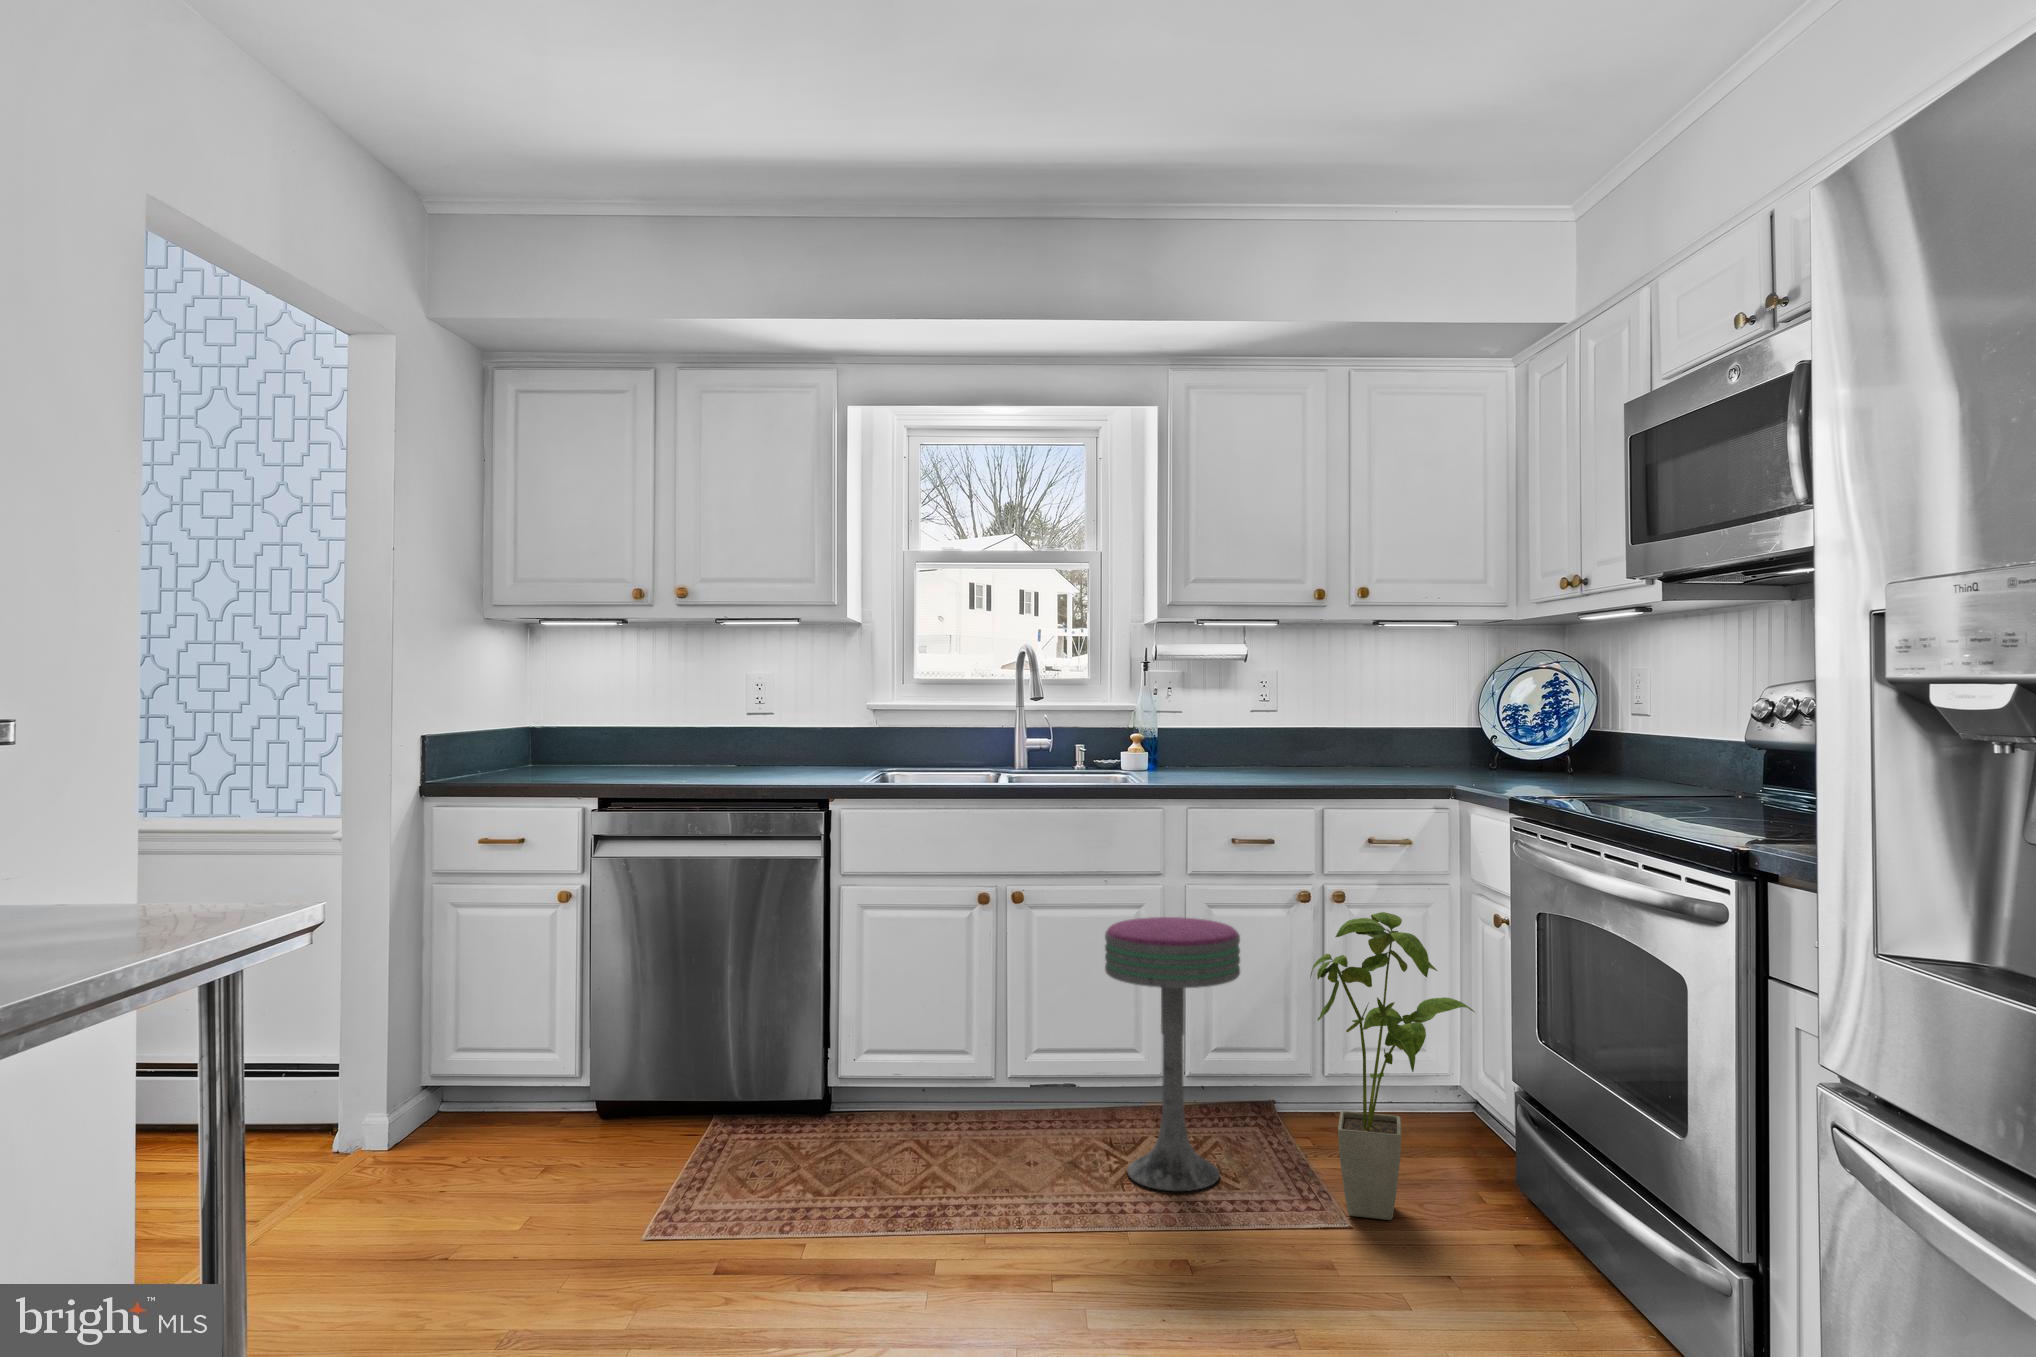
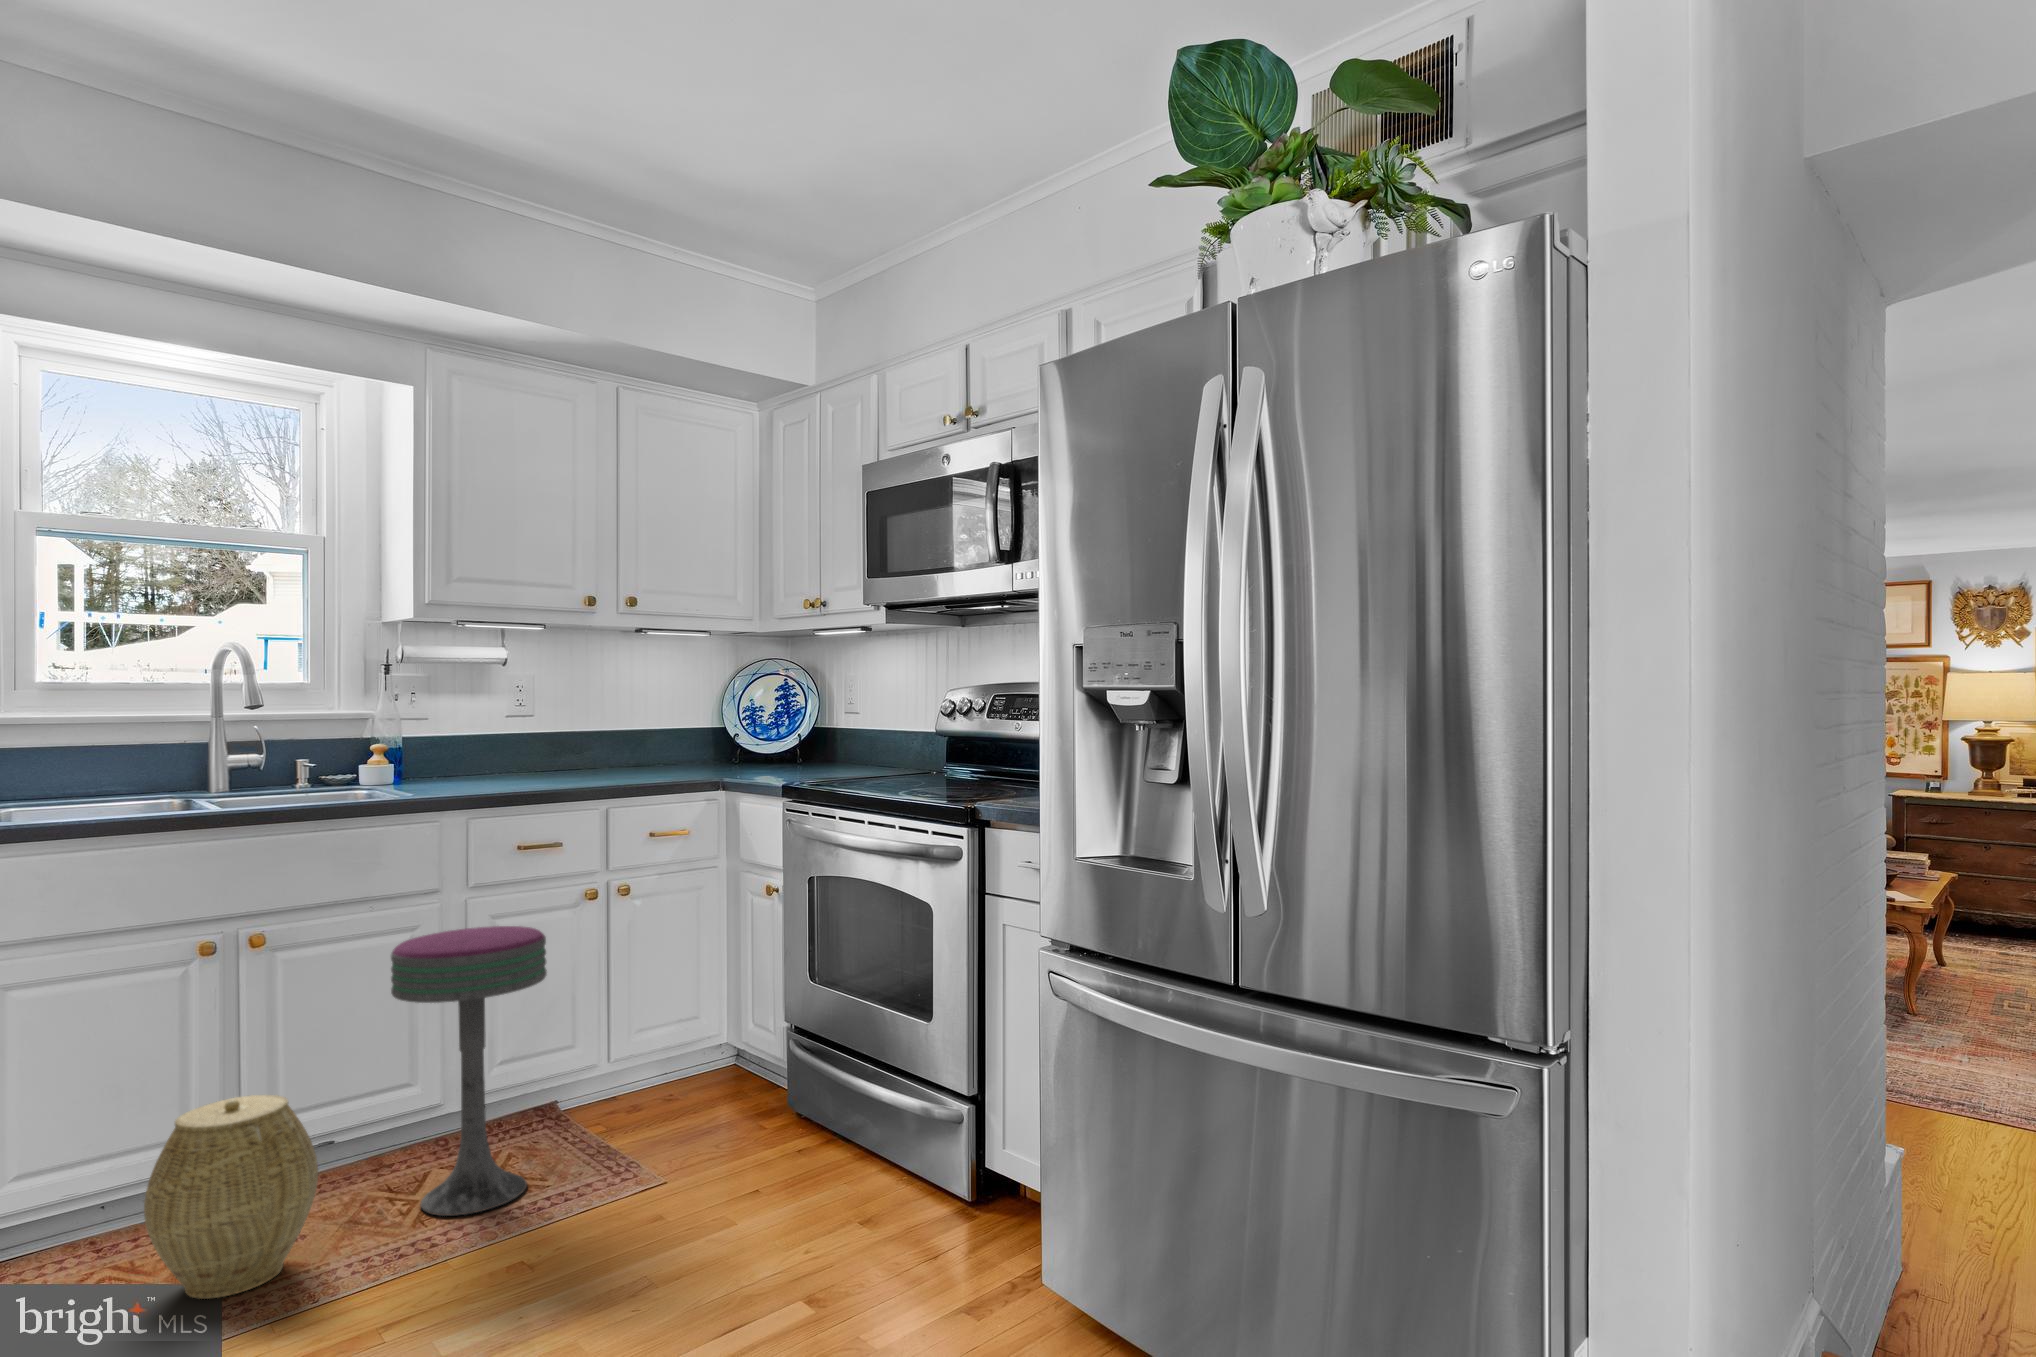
house plant: present [1311,912,1474,1220] -> none [620,890,770,1180]
woven basket: none [918,1035,1039,1201] -> present [144,1095,318,1299]

